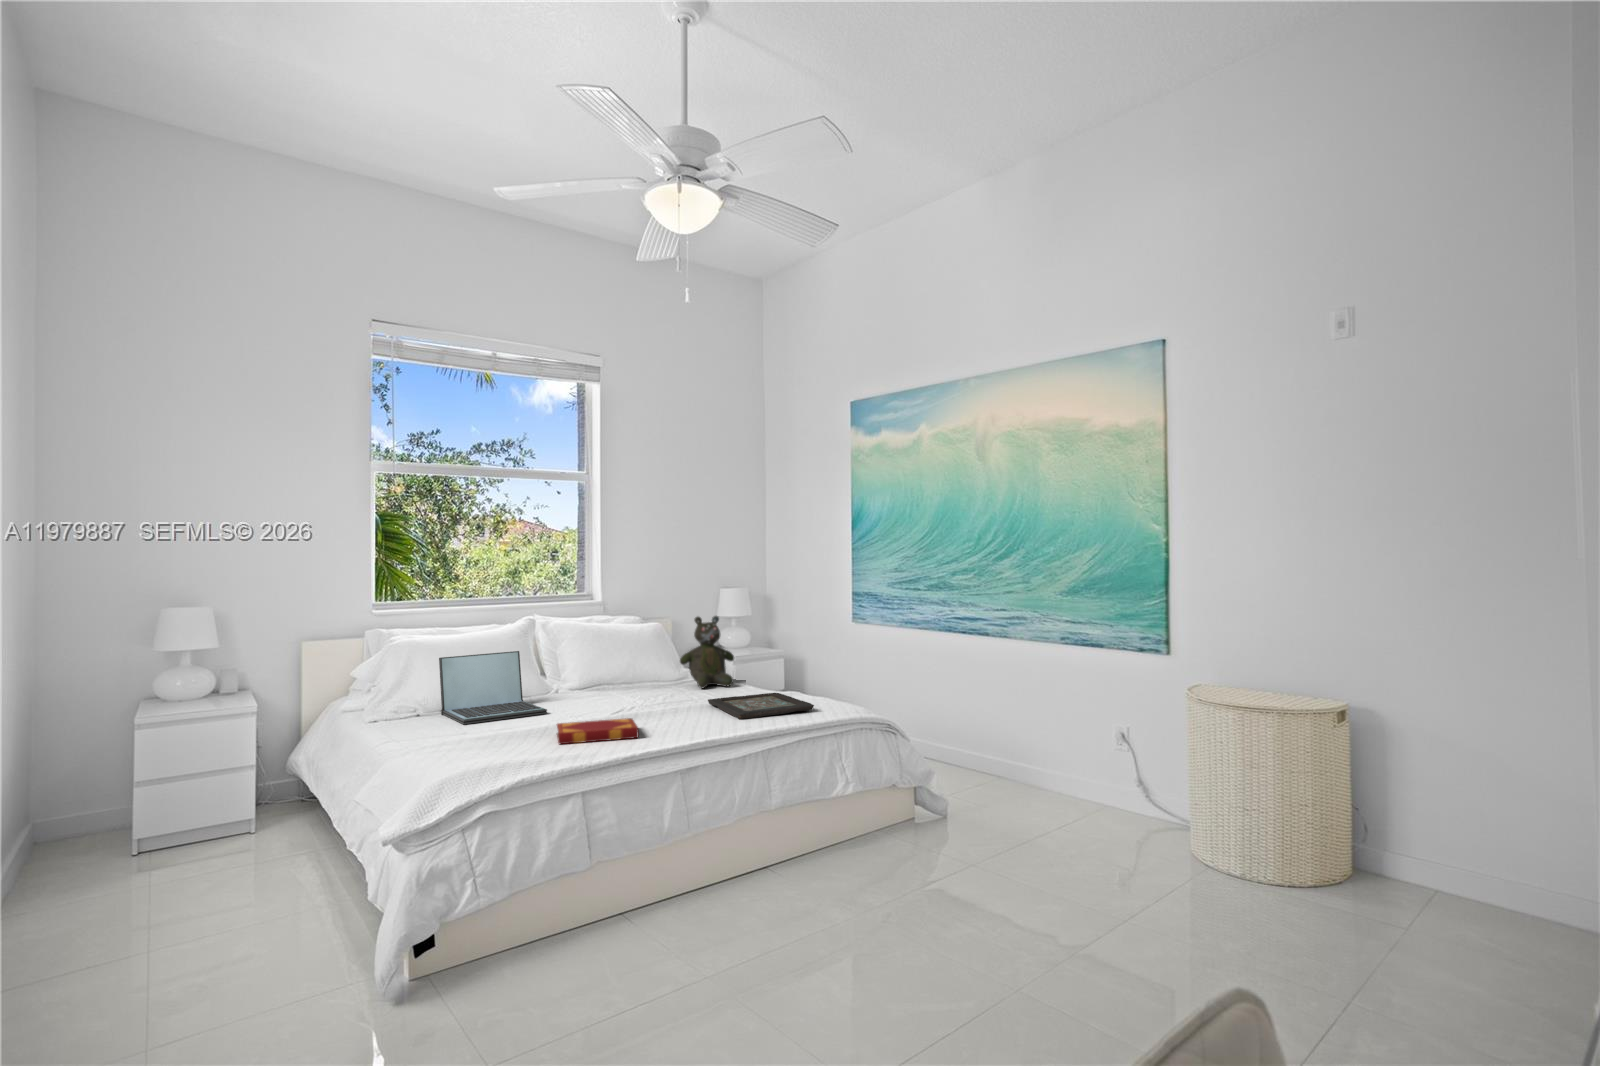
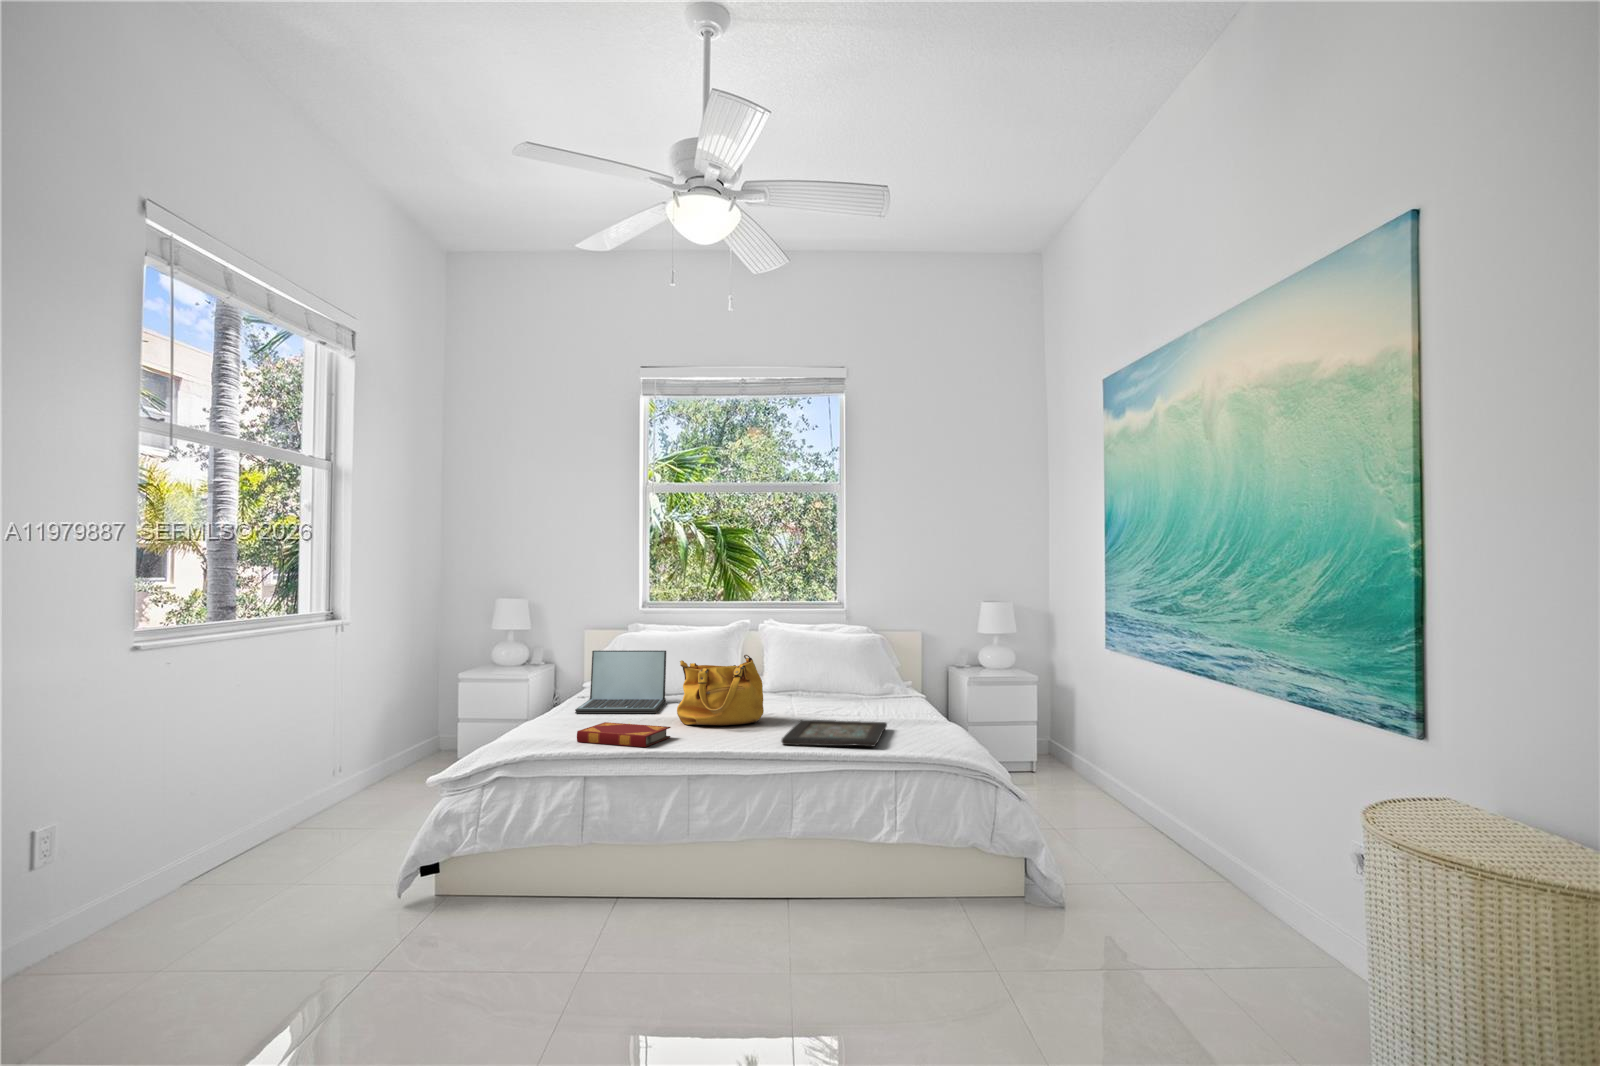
teddy bear: present [680,616,734,688] -> none [839,629,901,710]
handbag: none [590,646,670,718] -> present [677,655,764,726]

